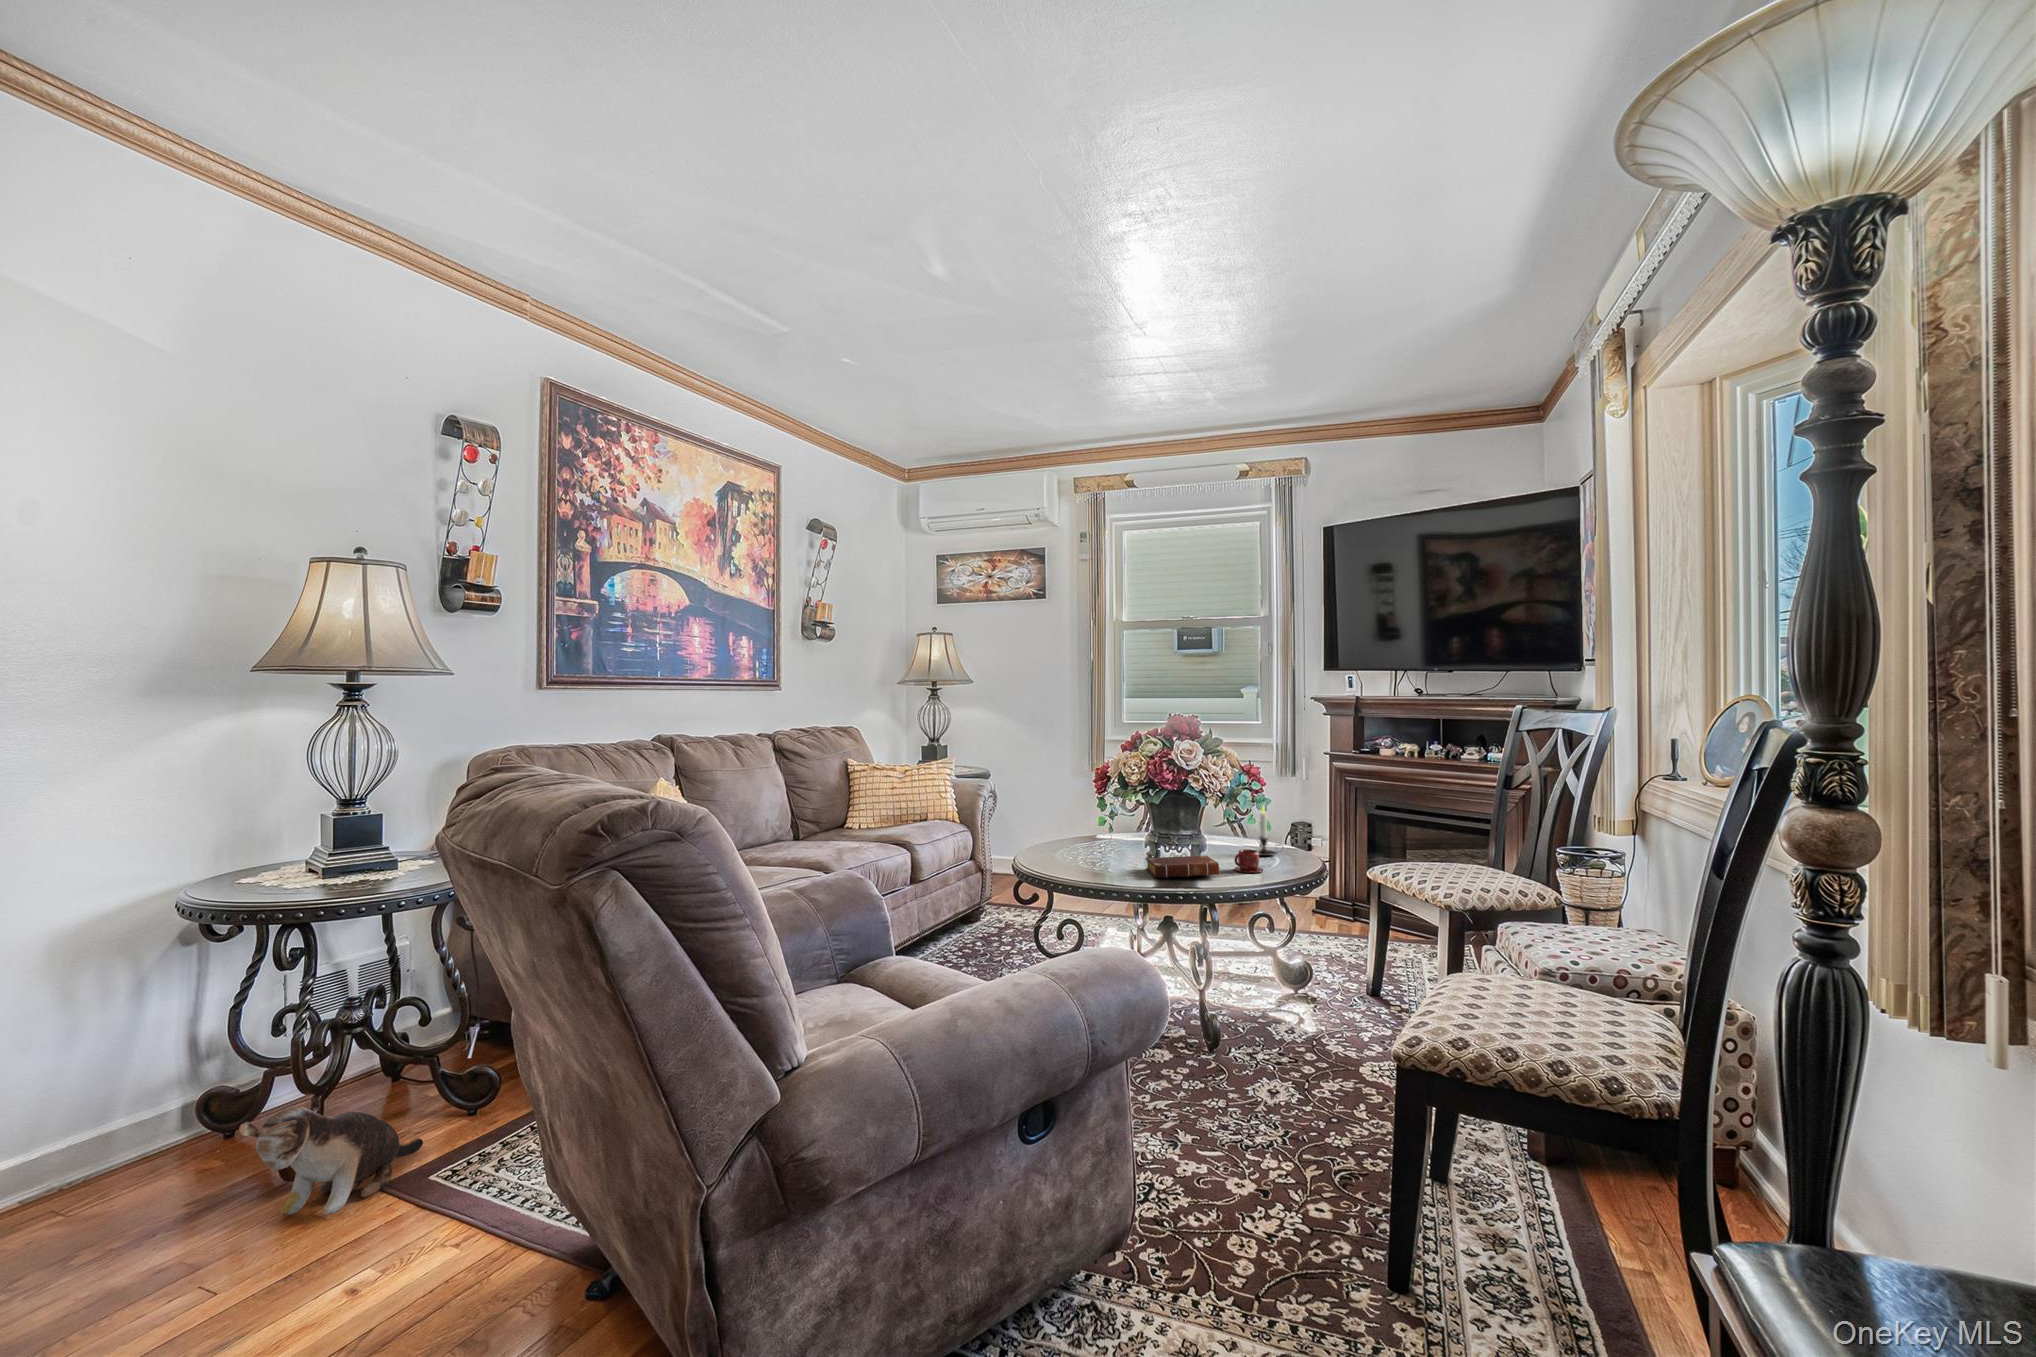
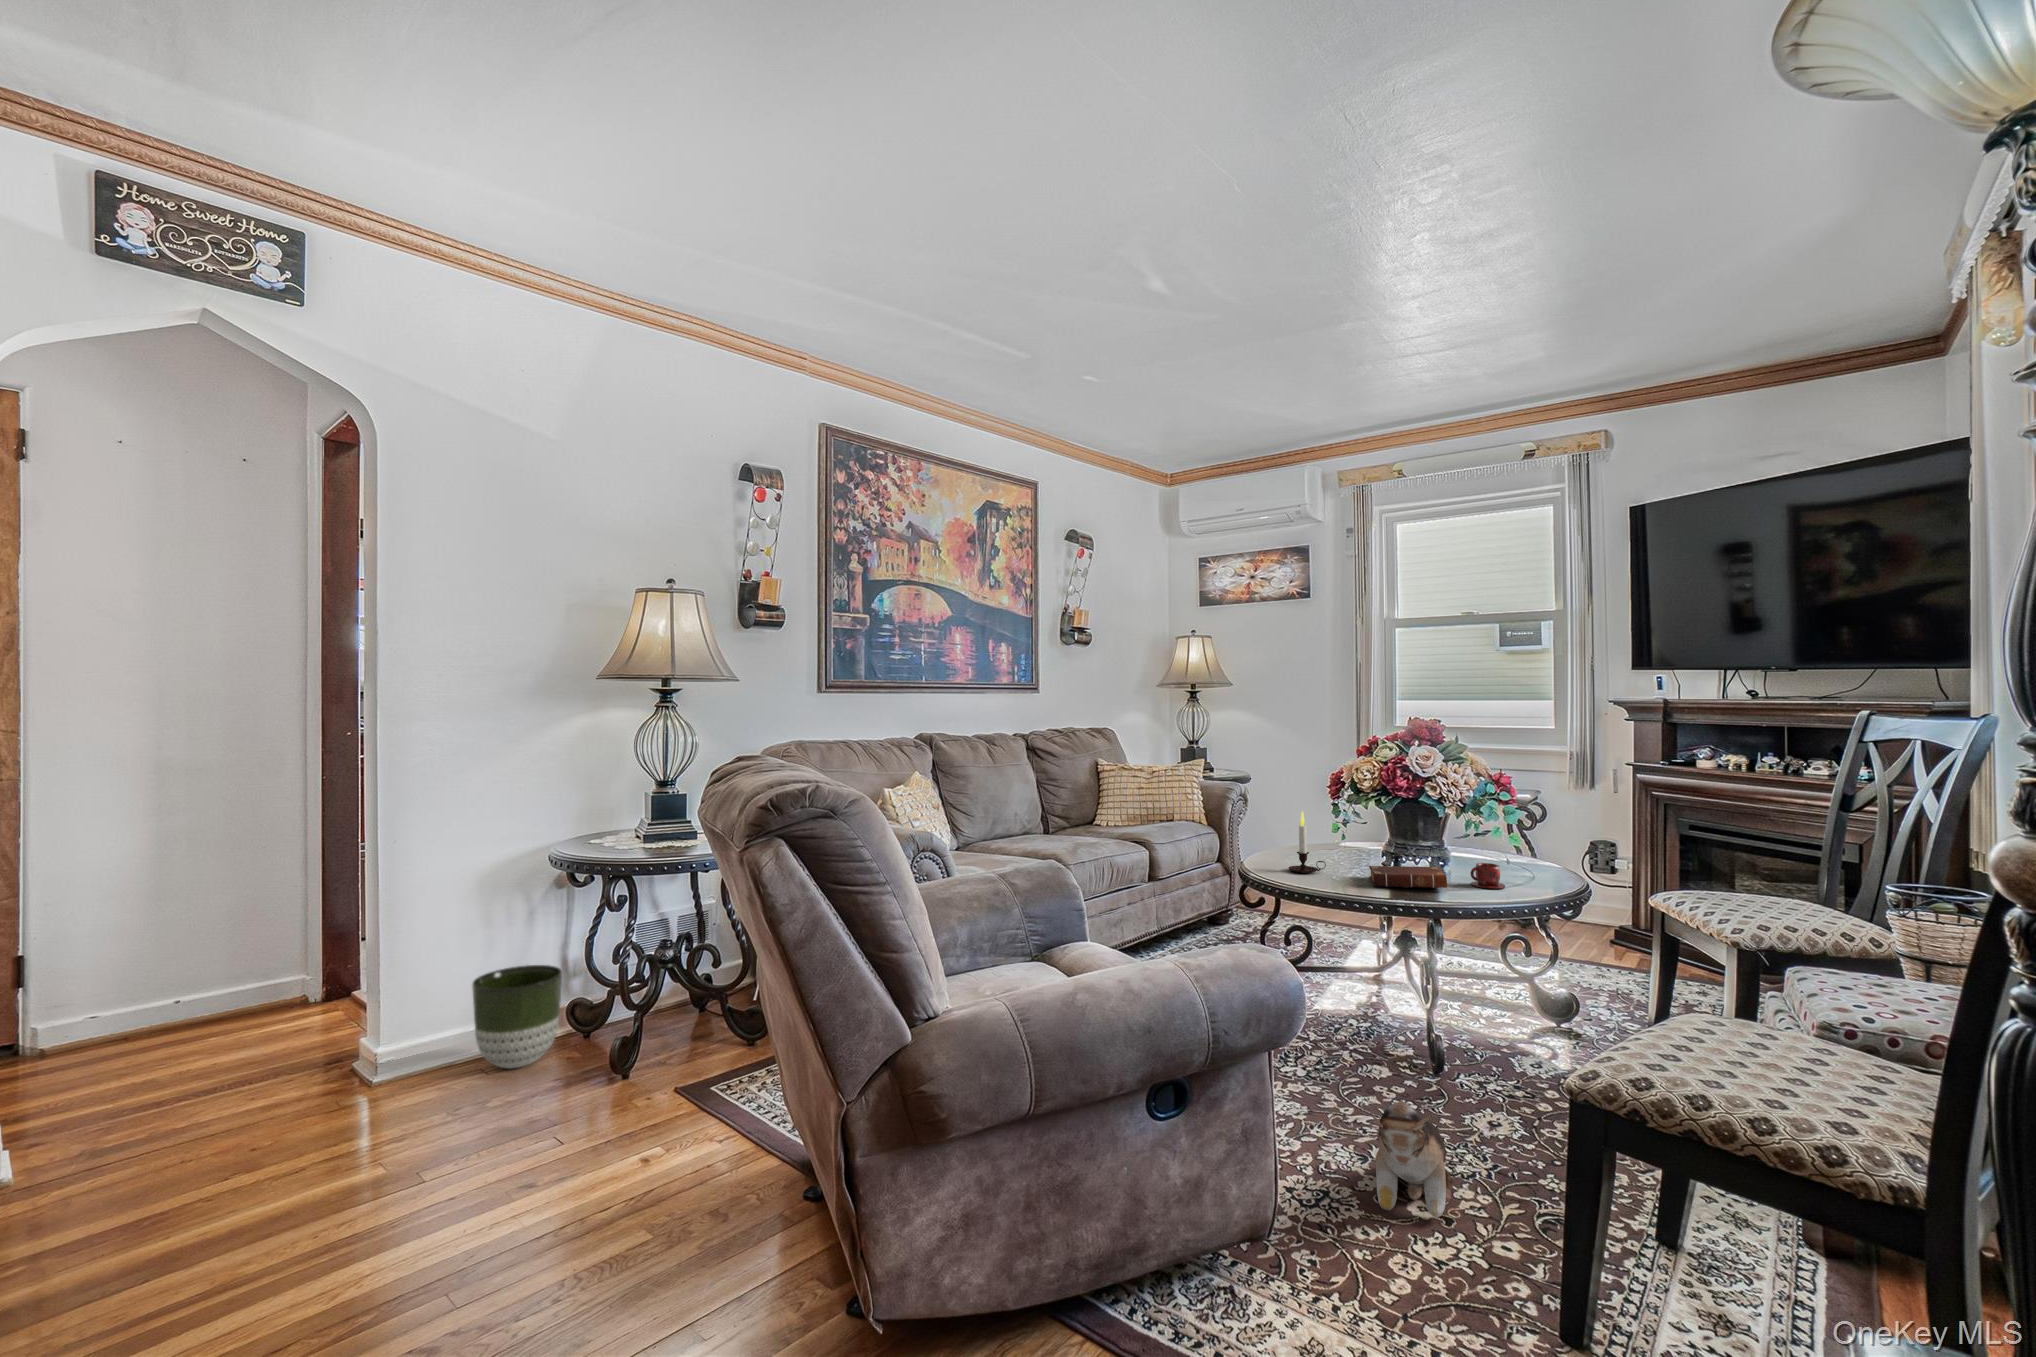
candle: present [1258,806,1283,856] -> present [1289,811,1326,873]
planter: none [44,1053,192,1200] -> present [472,965,562,1068]
plush toy: present [239,1106,423,1215] -> present [1370,1101,1453,1217]

